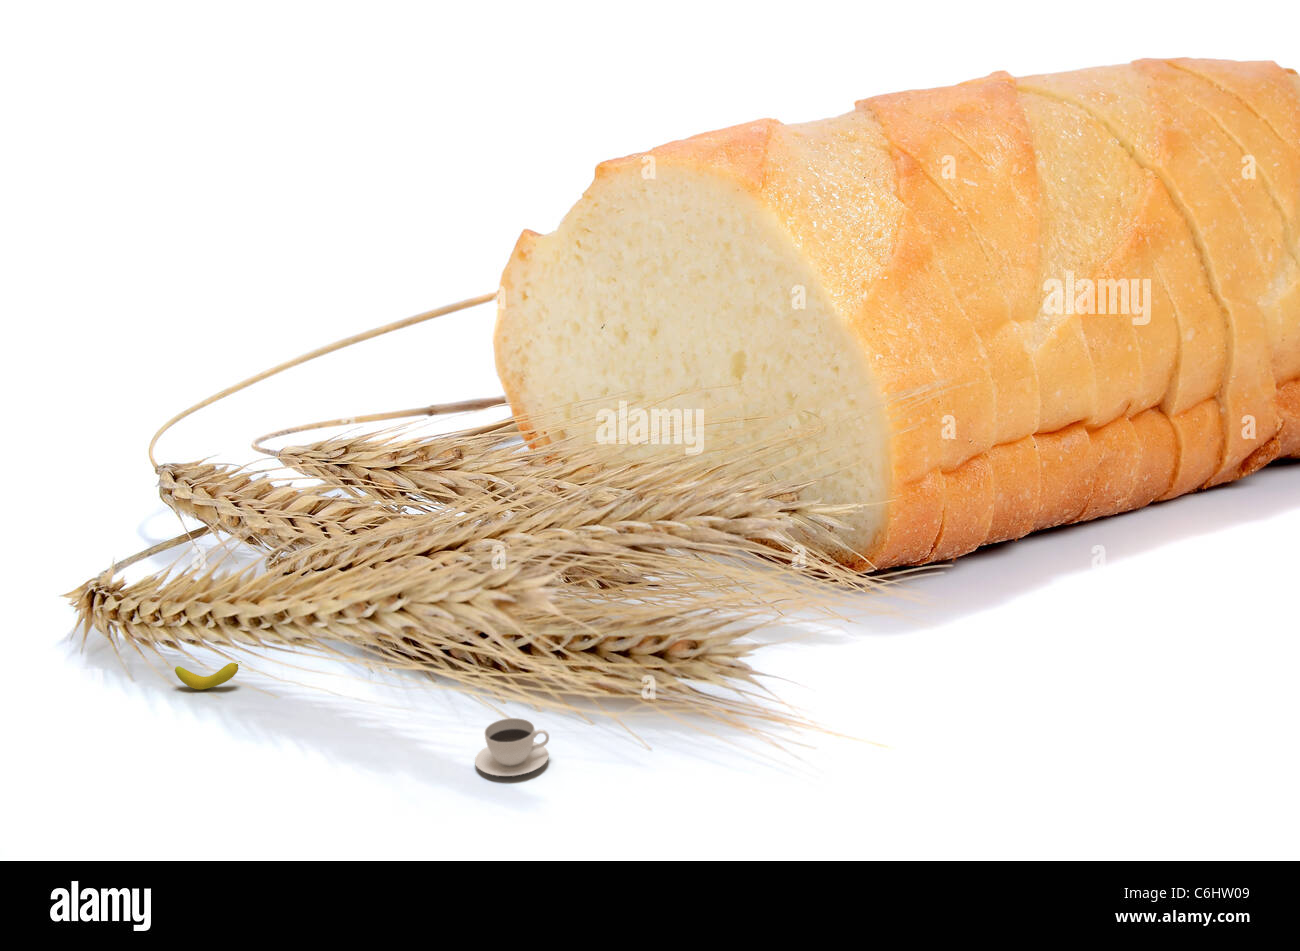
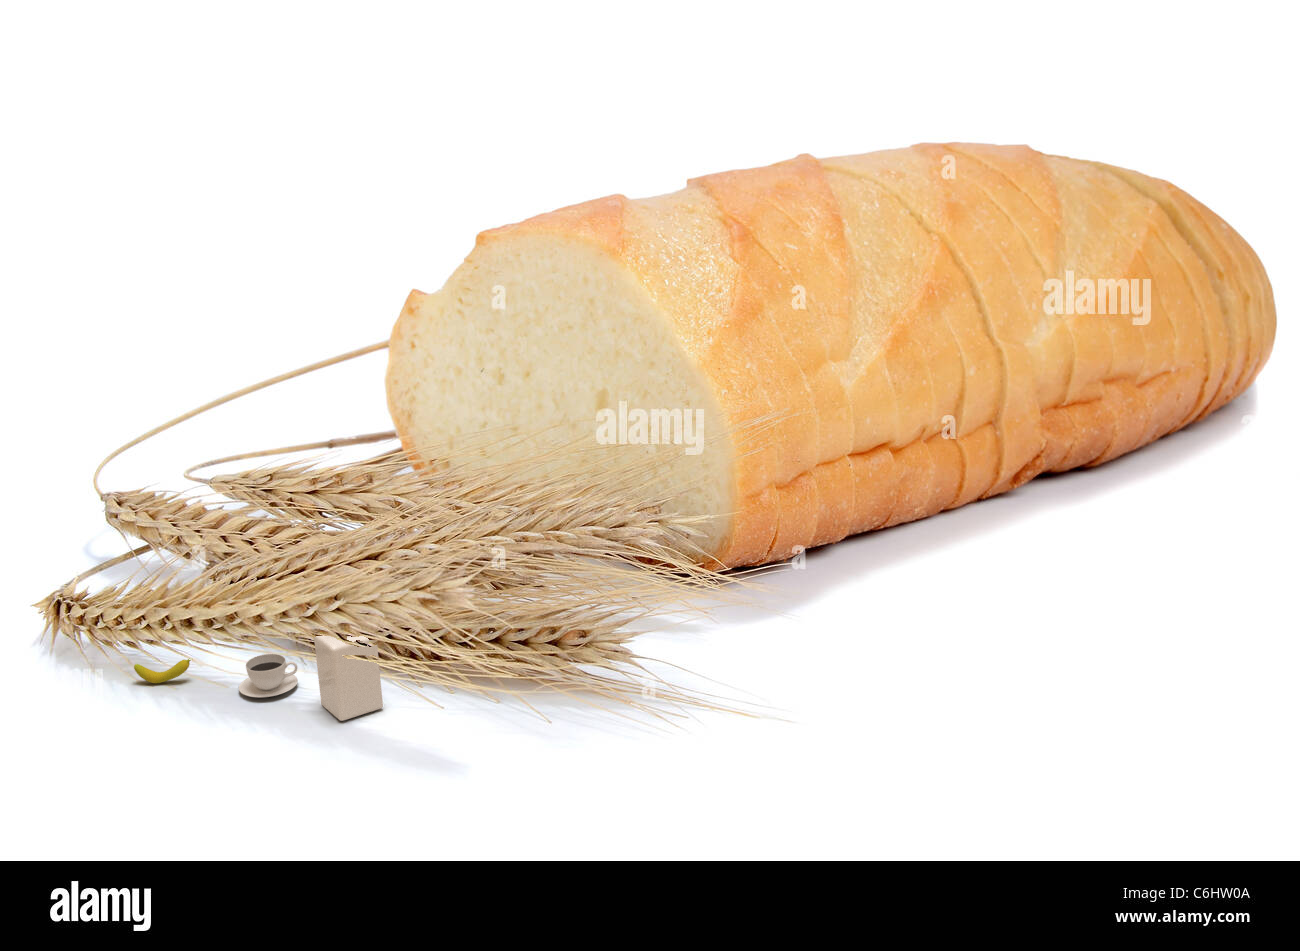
bottle: none [378,602,458,742] -> present [314,636,383,721]
teacup: present [475,718,549,776] -> present [239,654,298,697]

